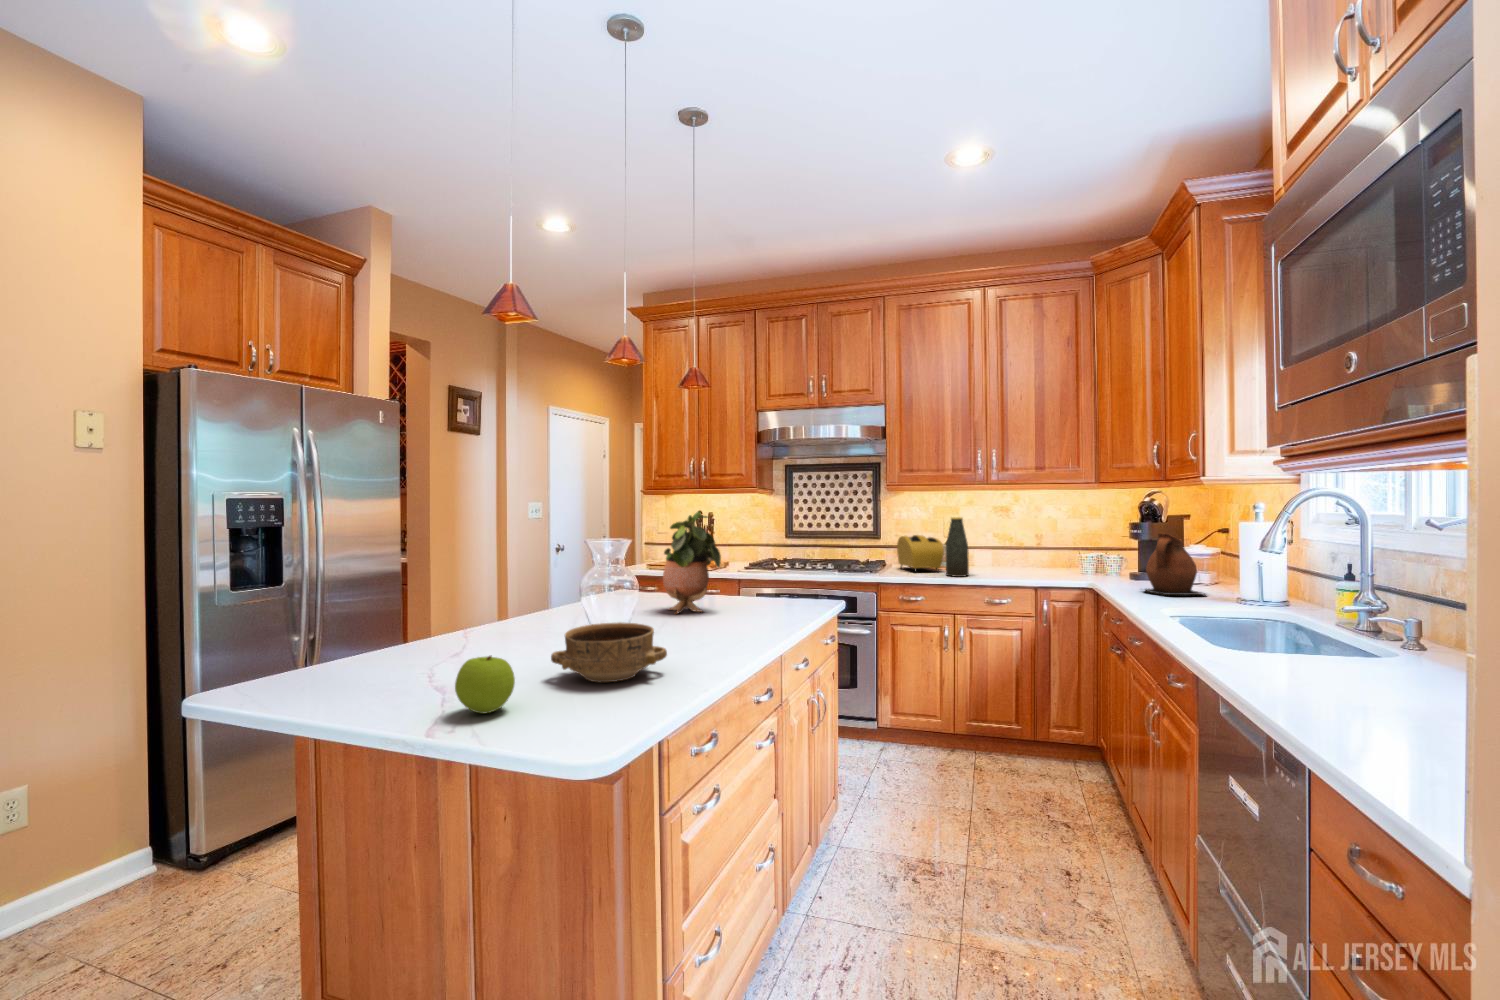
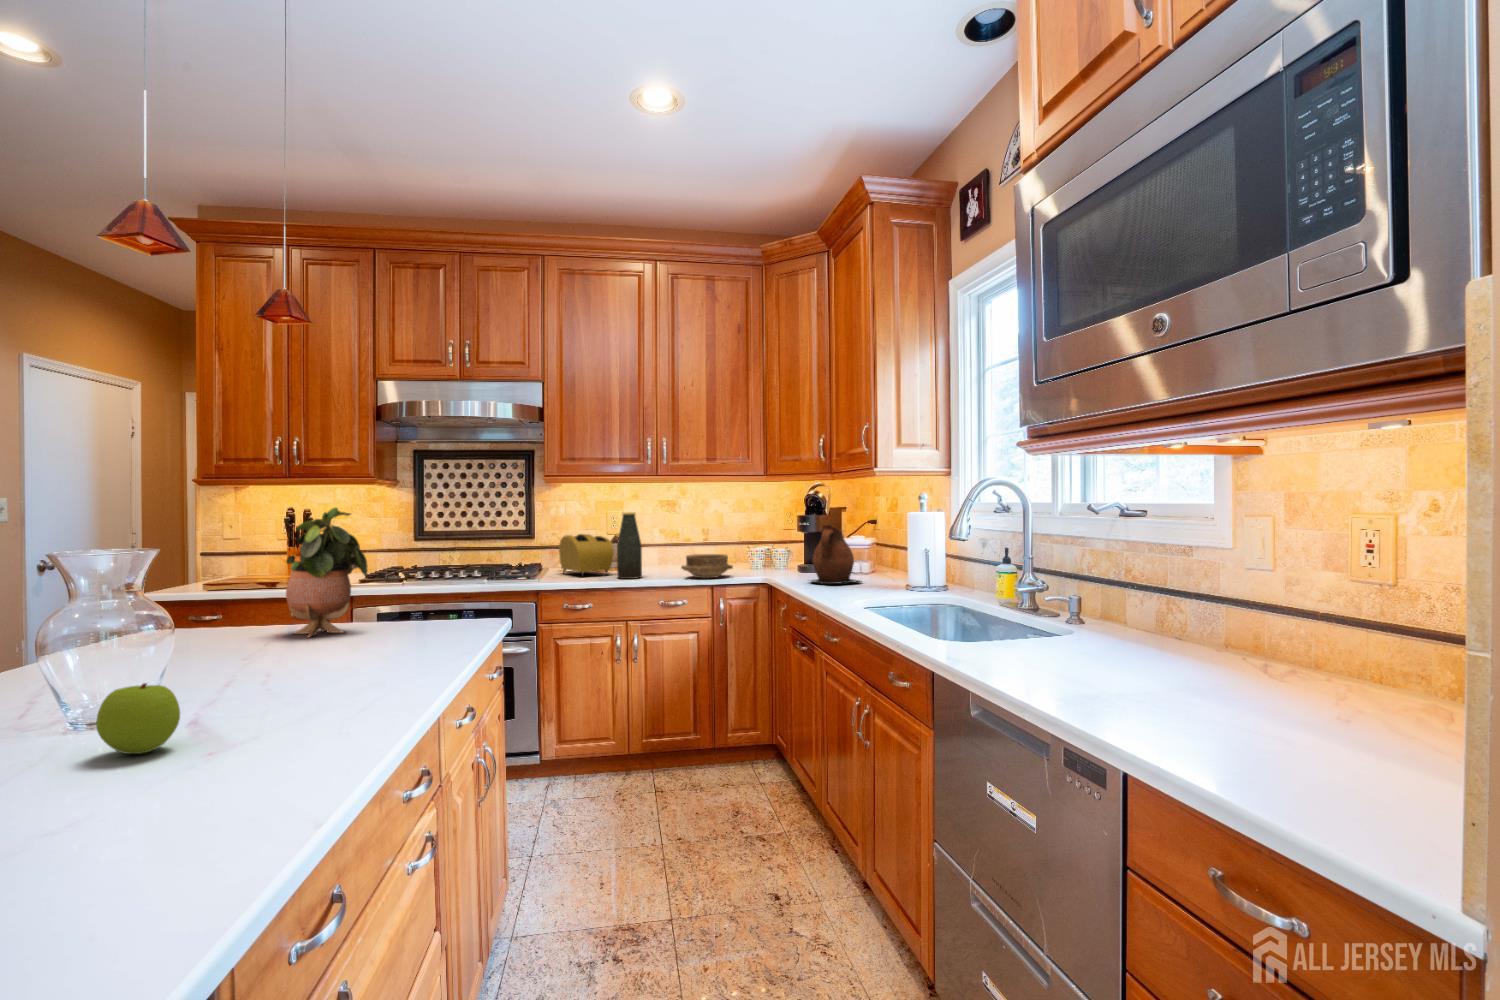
ceramic bowl: present [551,622,667,682] -> present [681,554,733,578]

